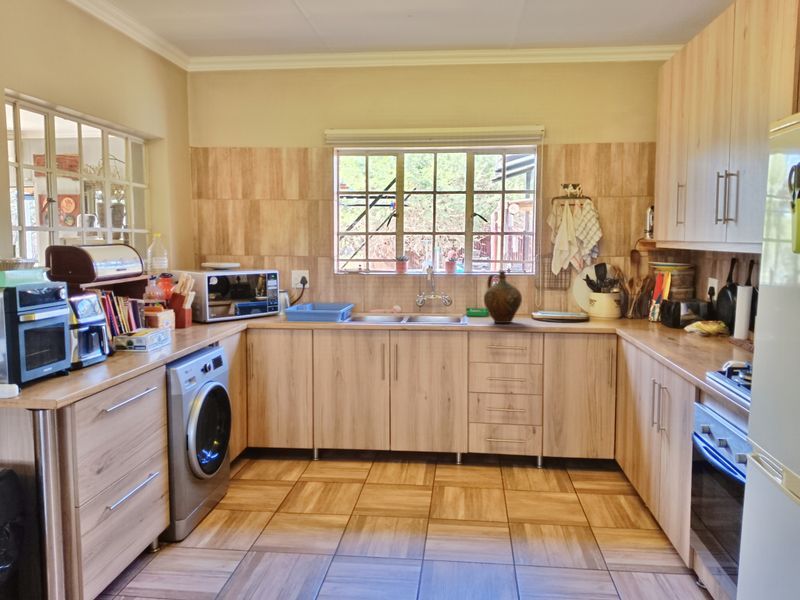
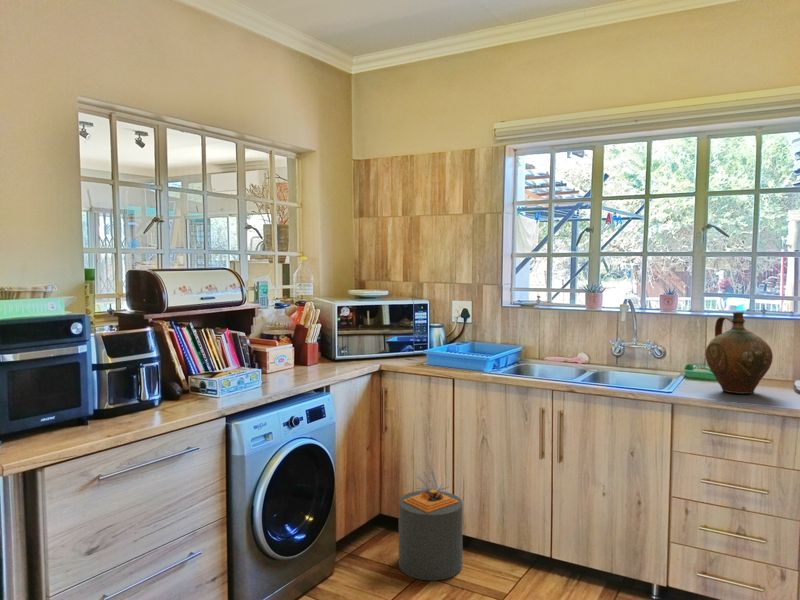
trash can: none [276,399,326,482] -> present [399,471,463,581]

